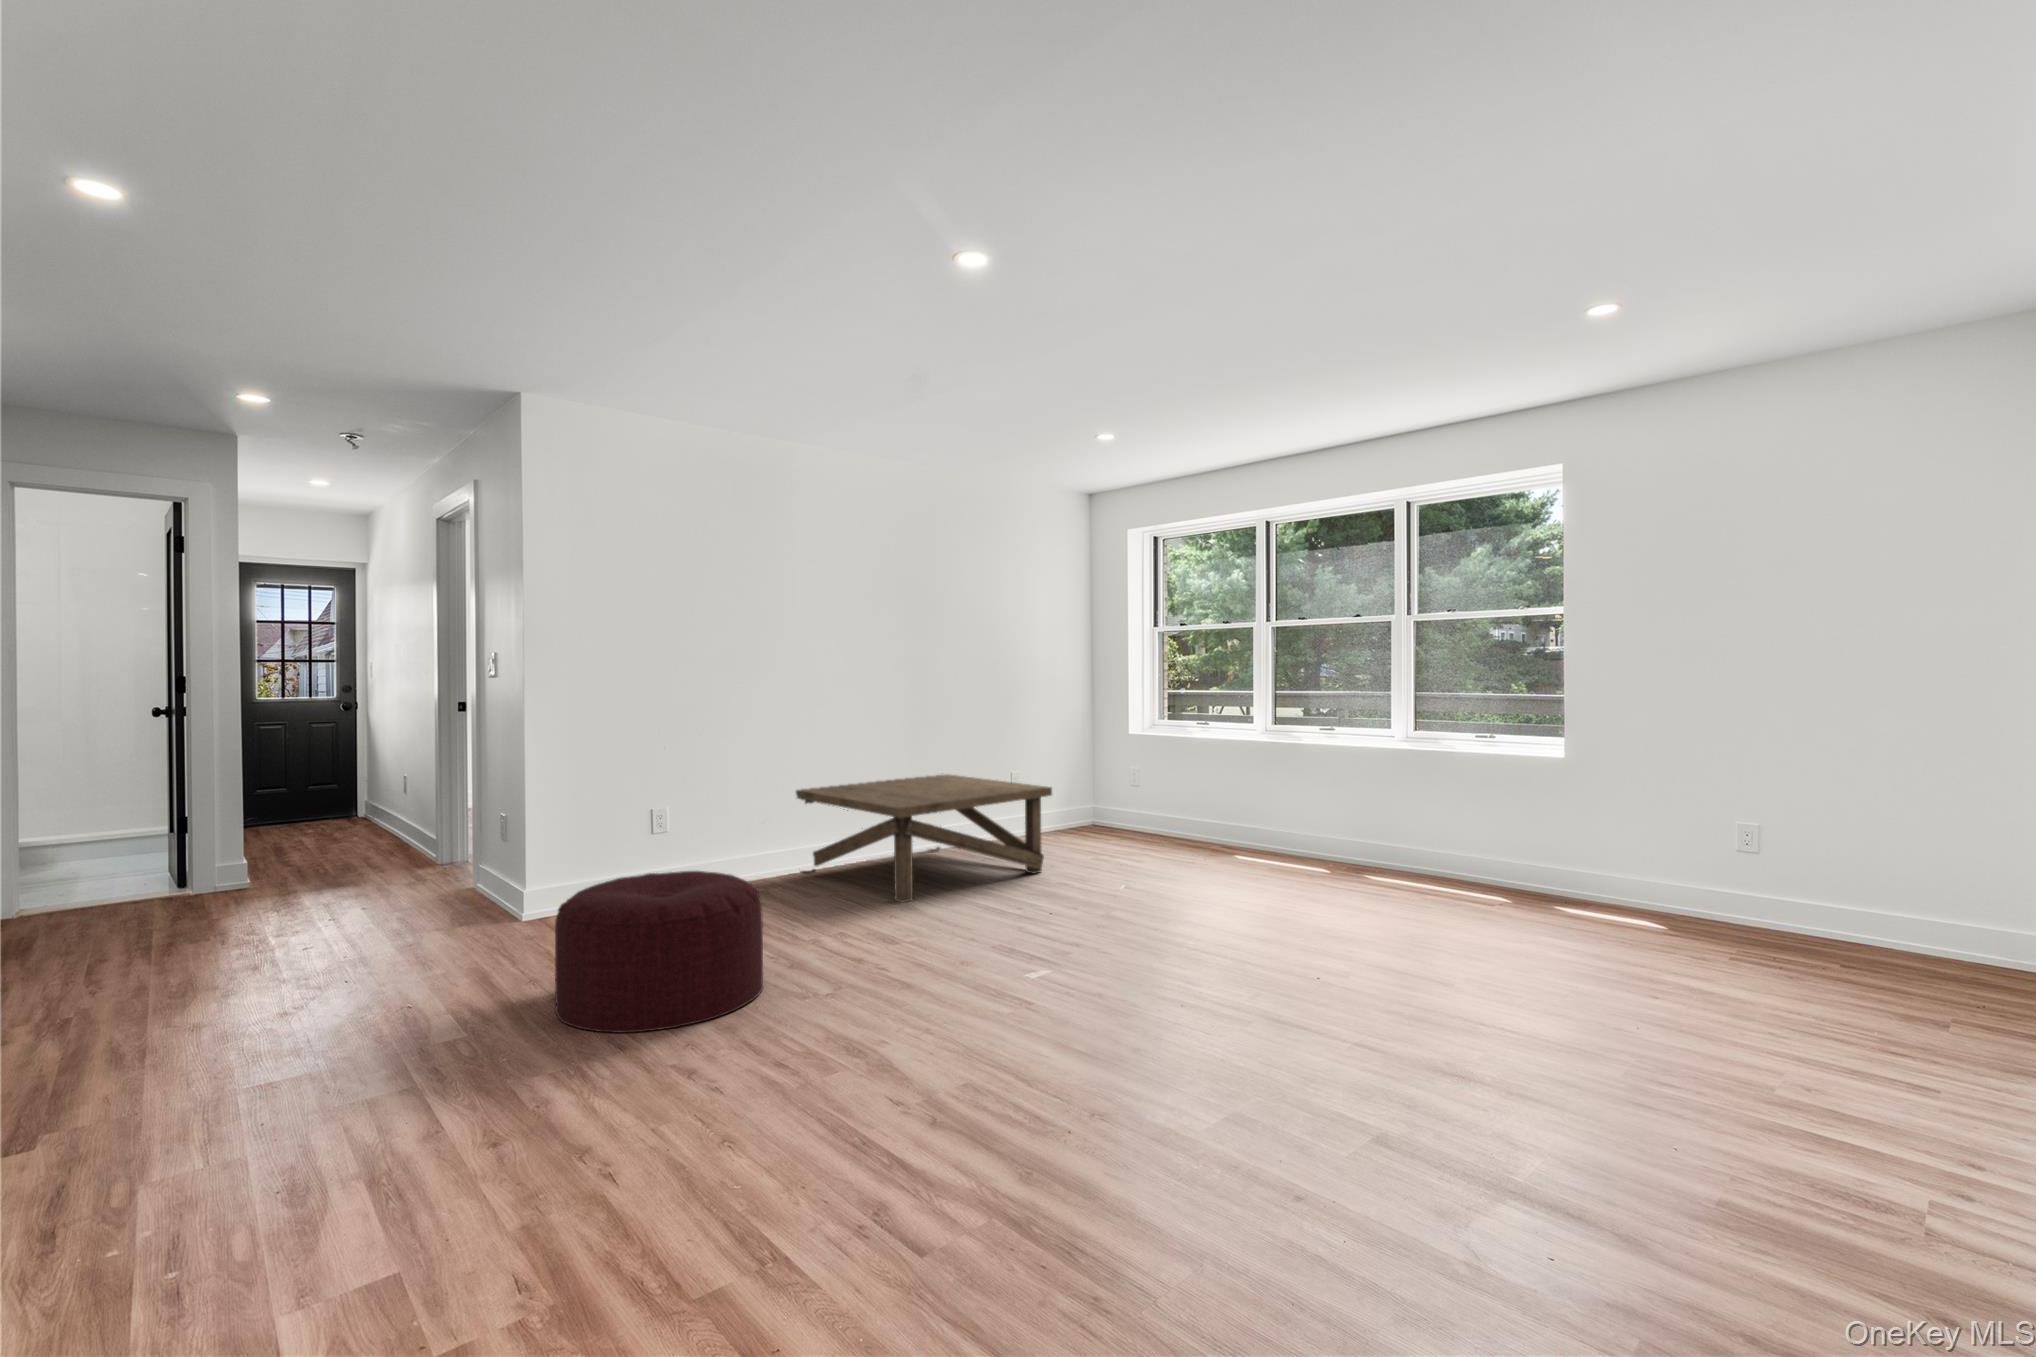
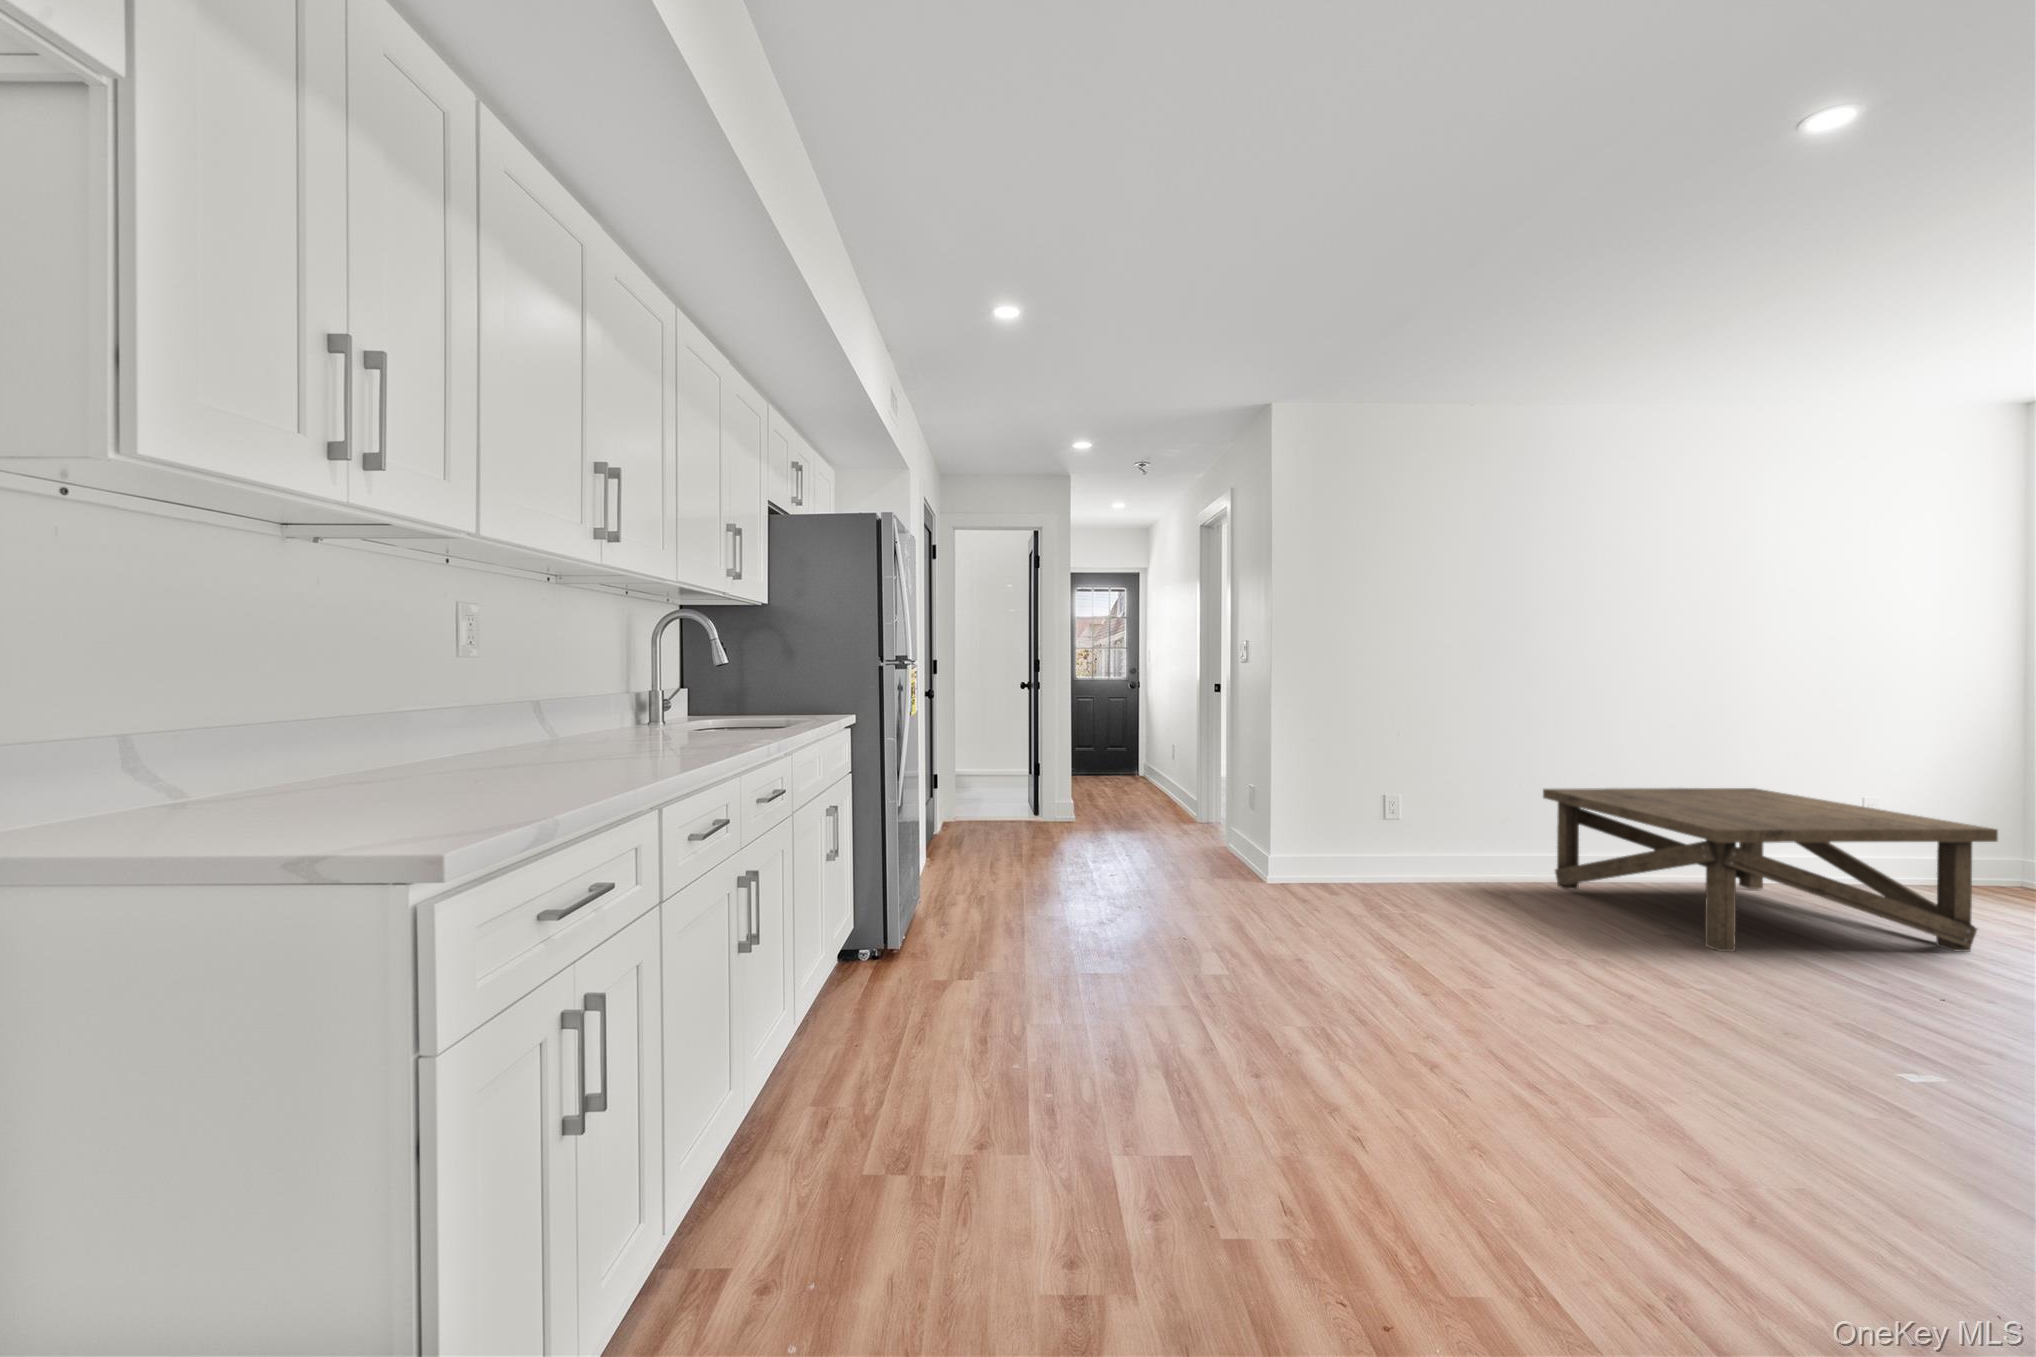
ottoman: present [555,871,763,1033] -> none [1308,864,1538,1043]

